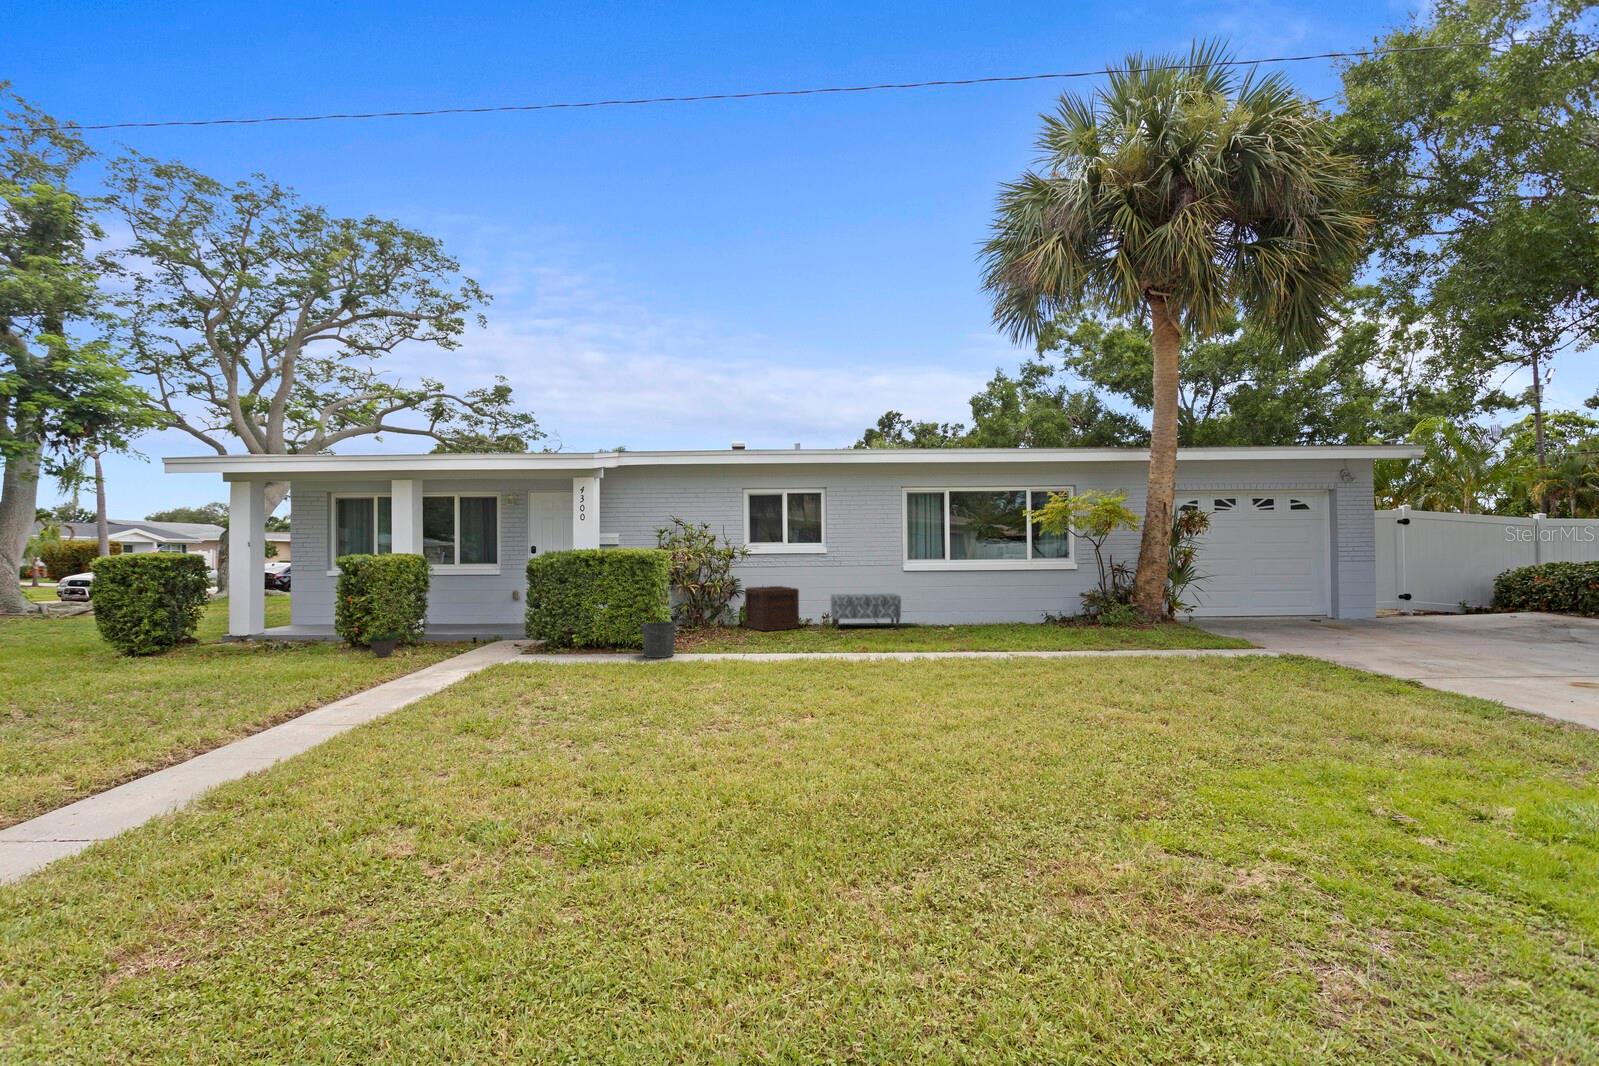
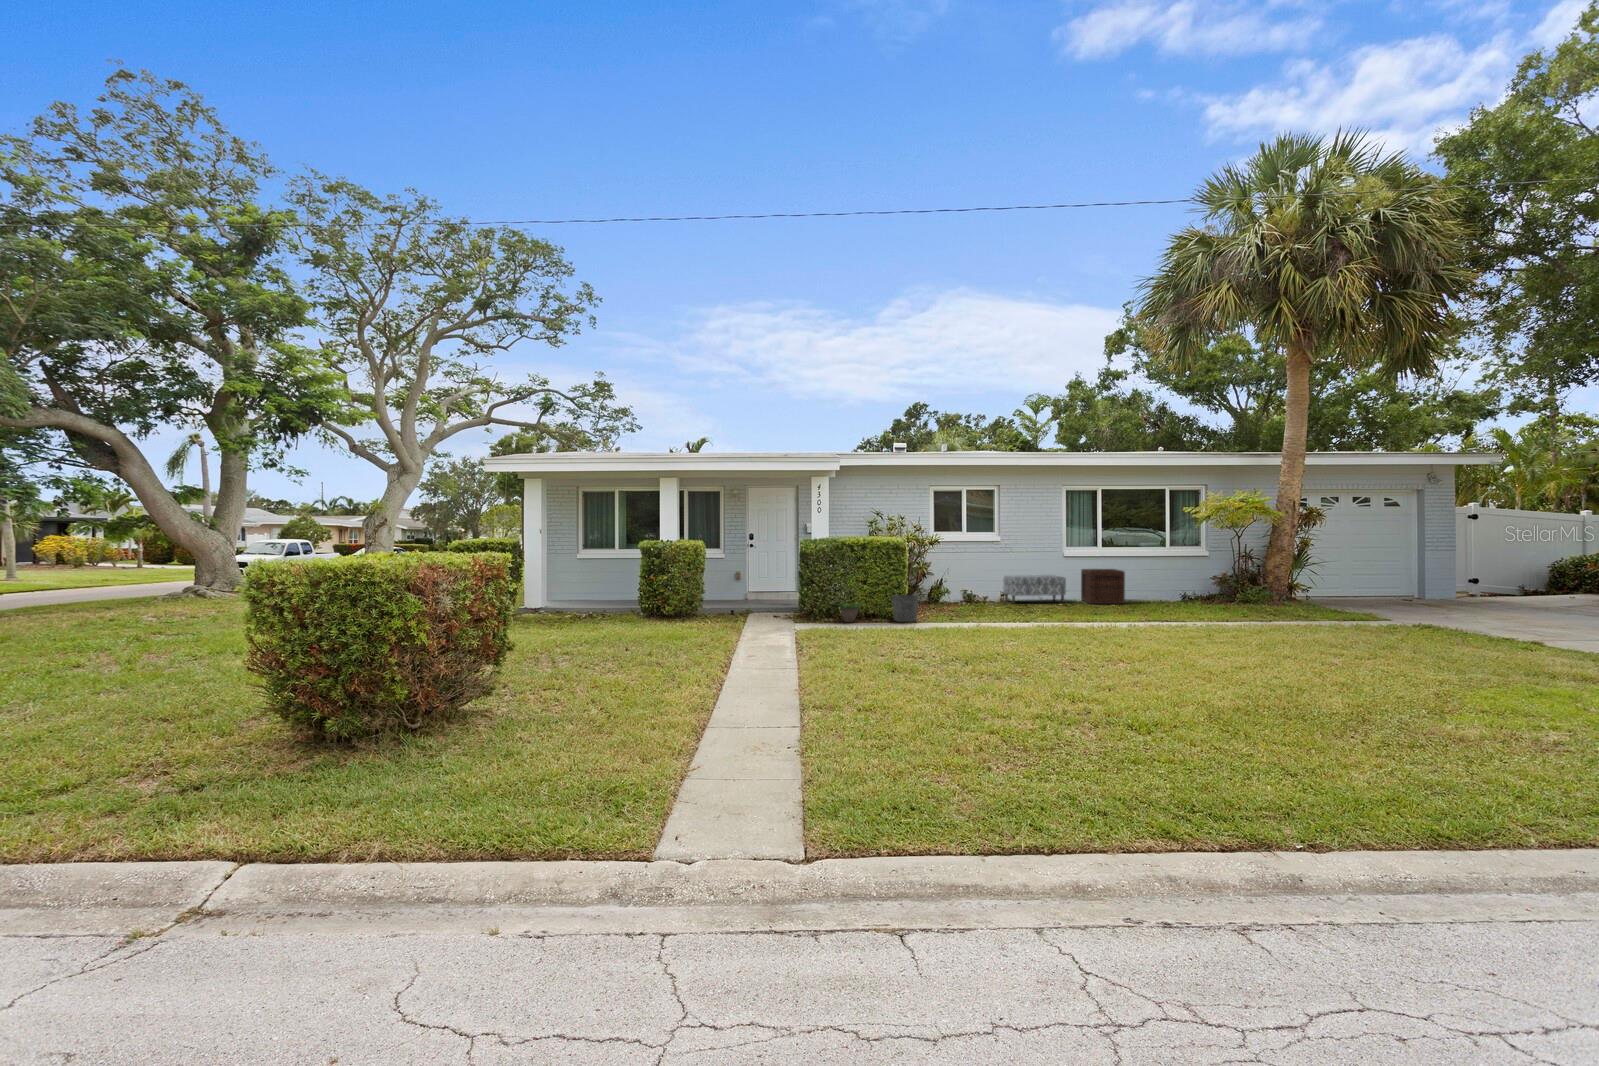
wooden crate: present [745,586,799,631] -> present [1081,569,1125,604]
decorative plant: present [357,631,402,657] -> present [839,602,862,622]

